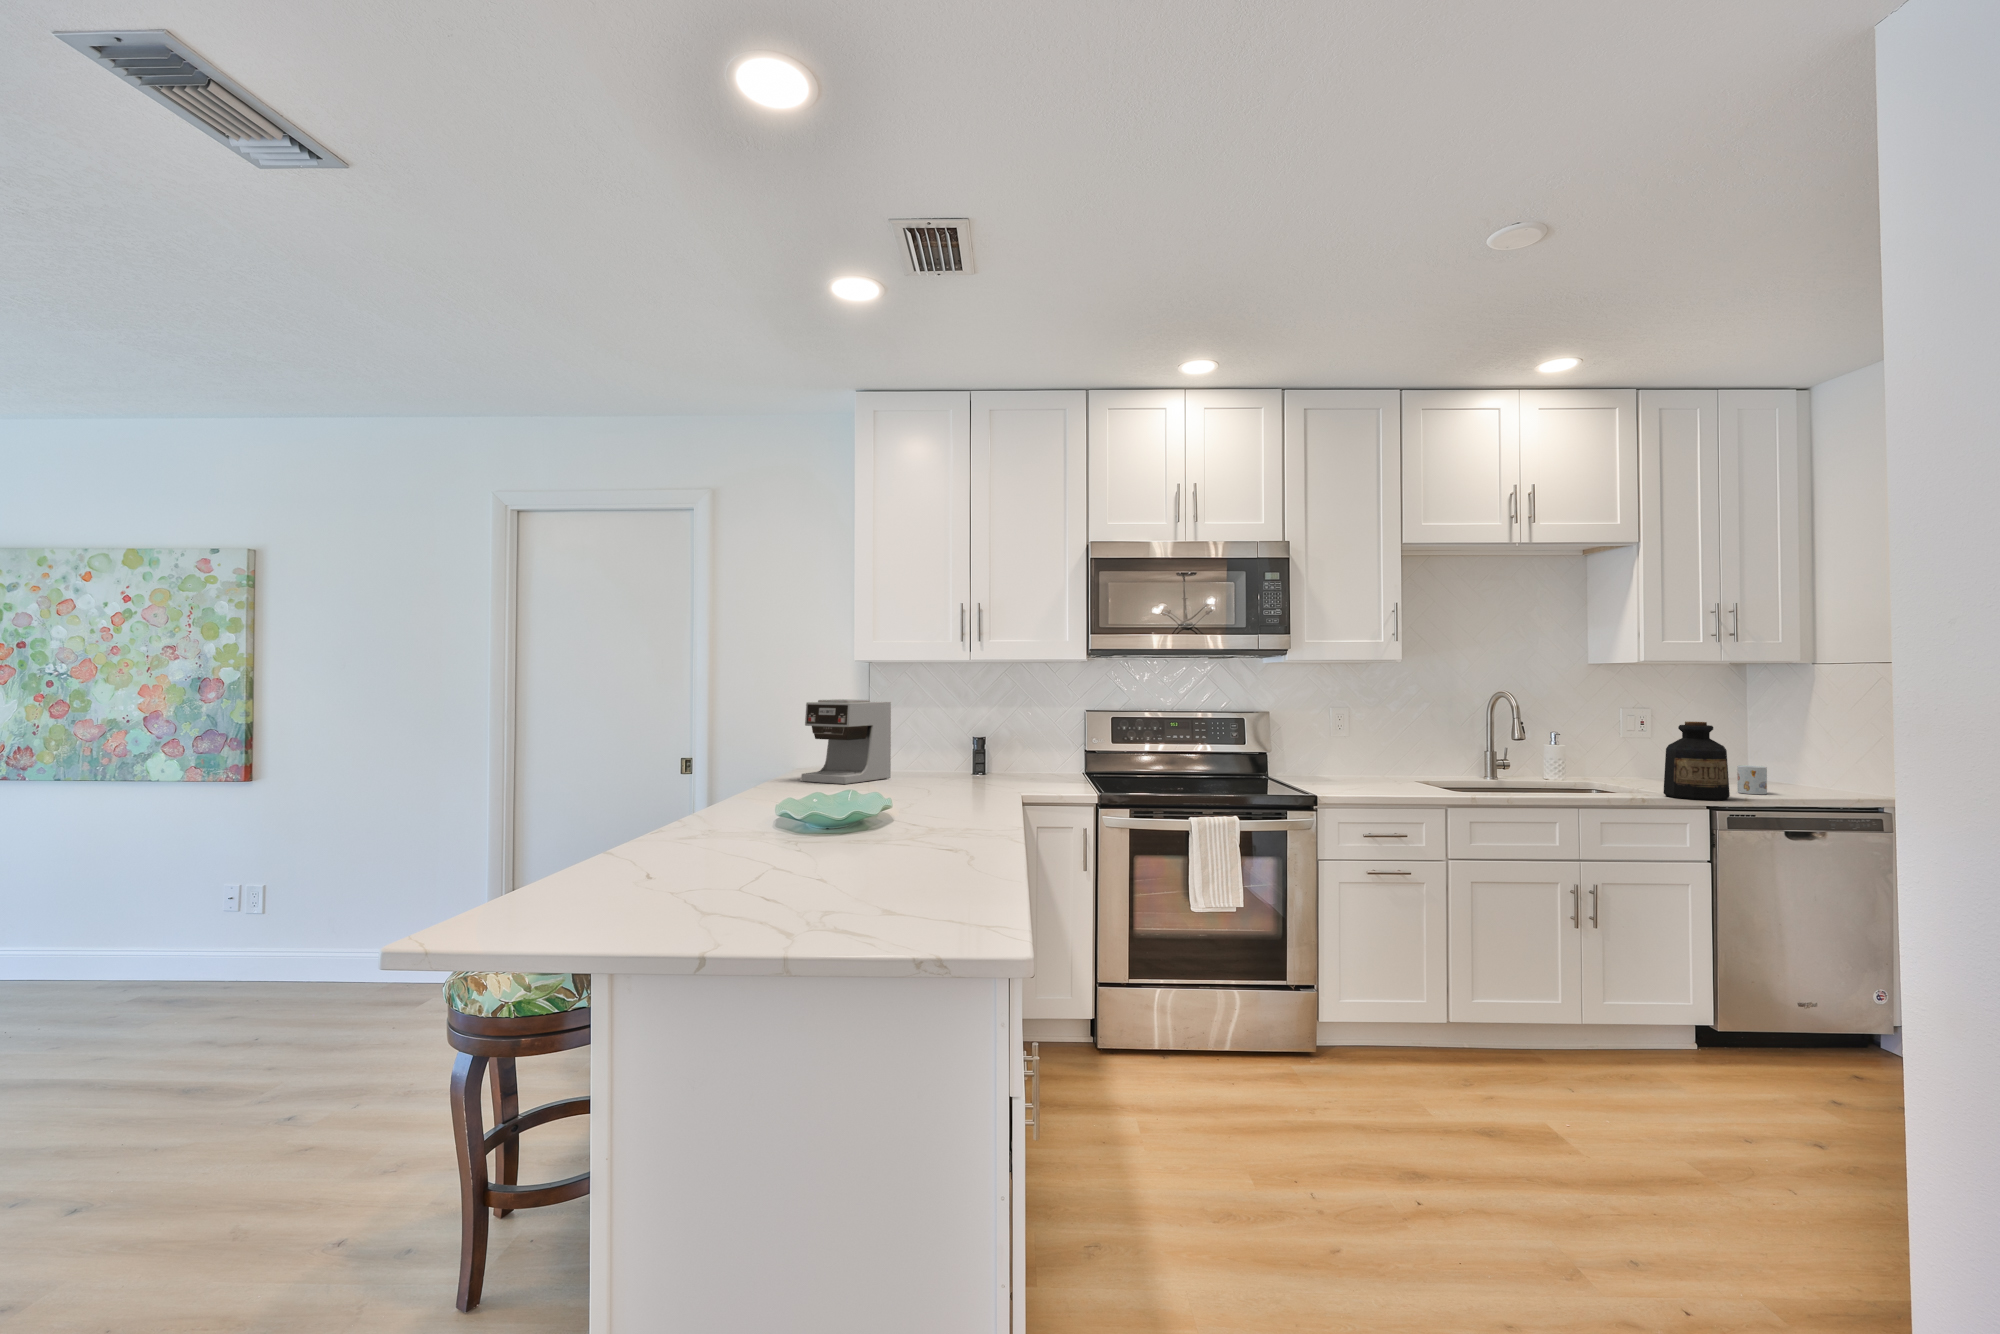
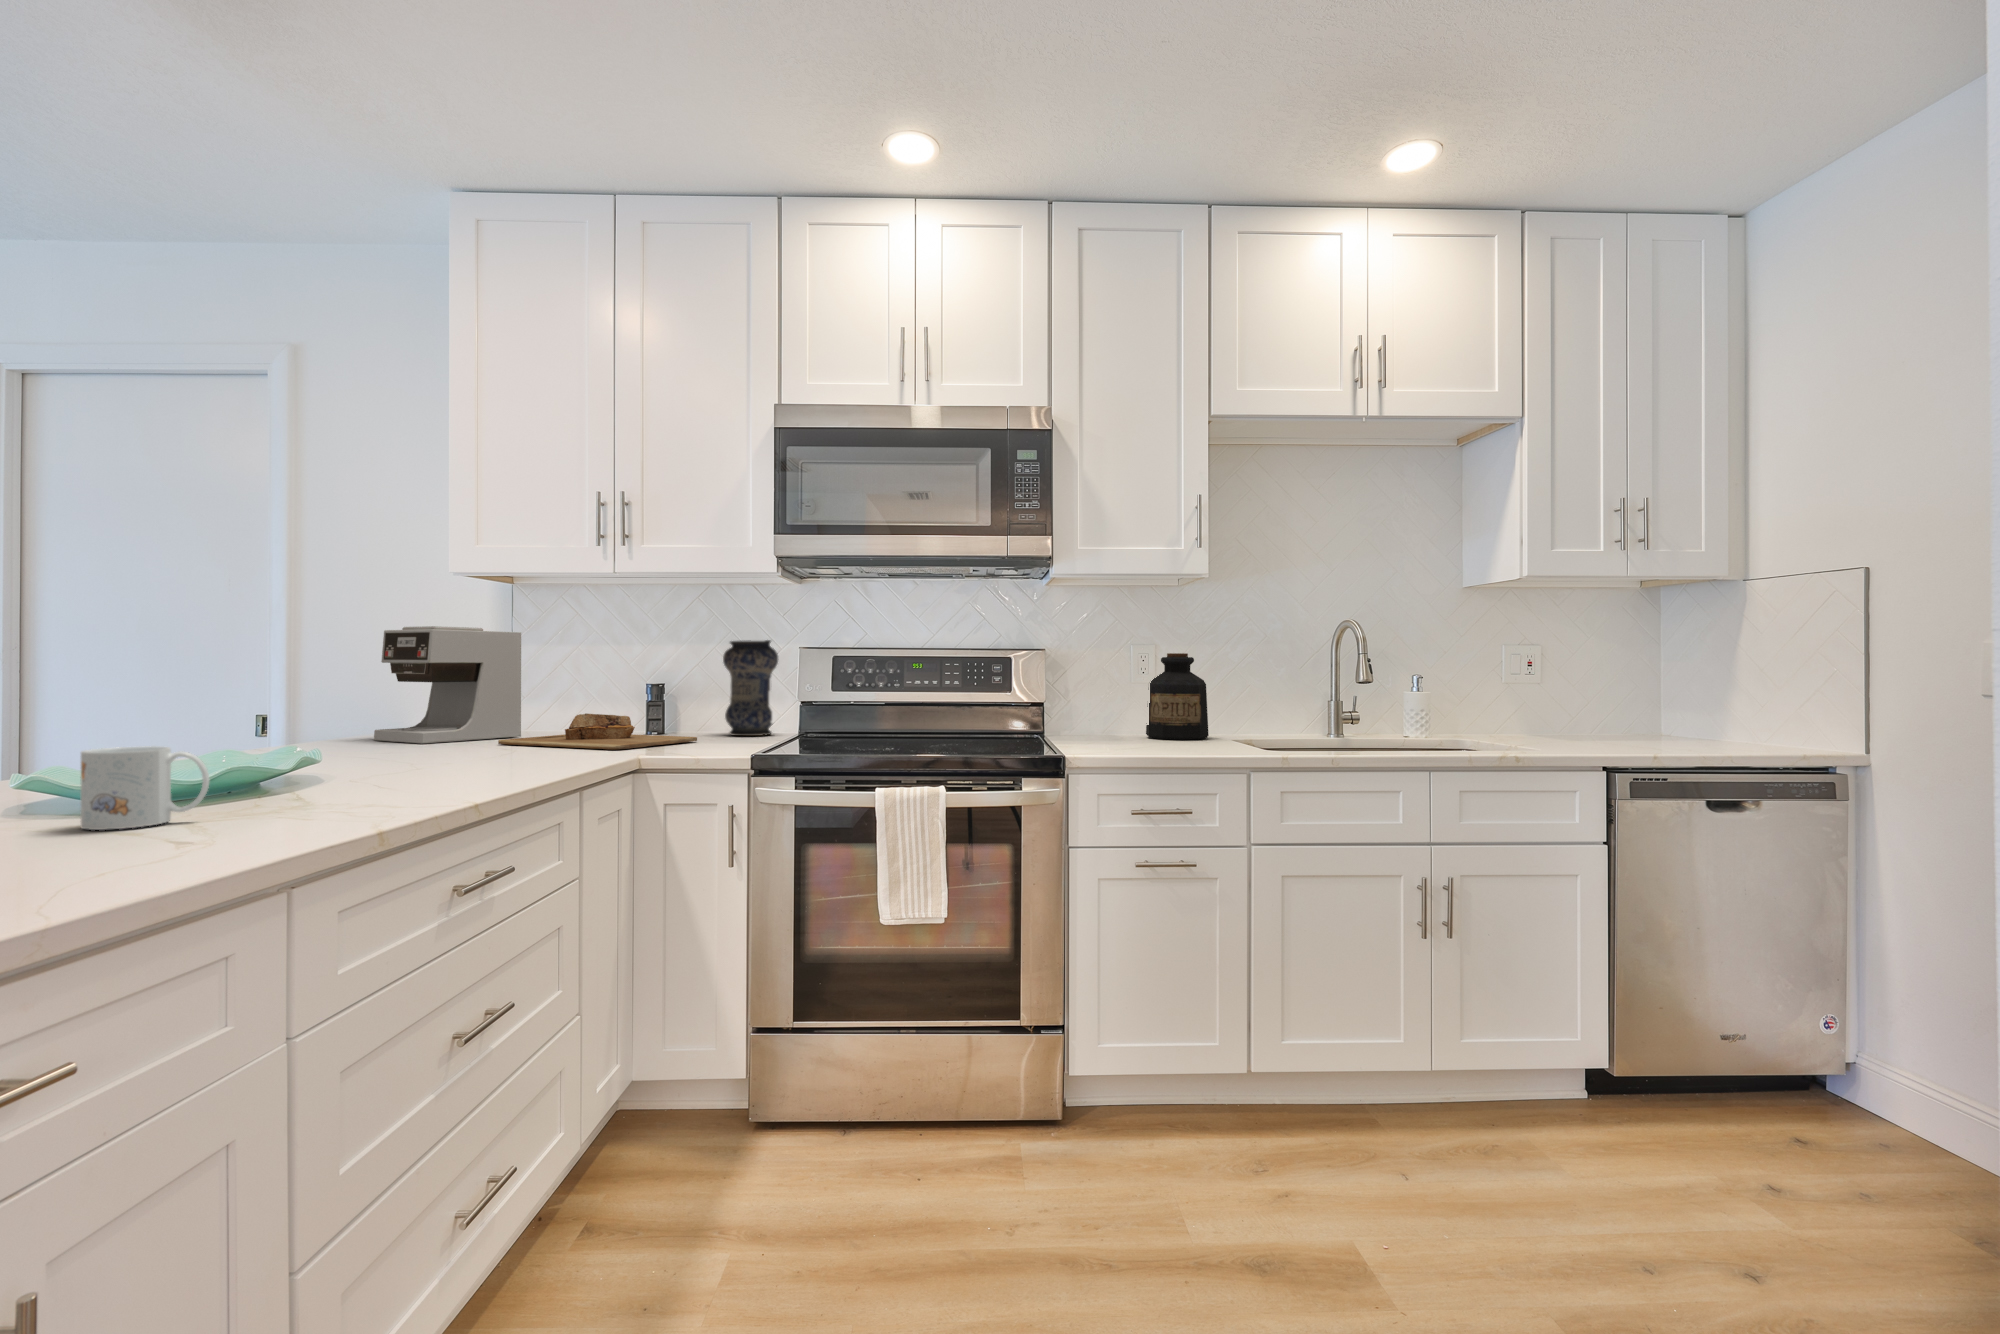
vase: none [1028,705,1068,777] -> present [723,640,778,736]
bottle: present [1663,722,1730,800] -> present [1146,653,1209,740]
cutting board: none [898,763,1028,790] -> present [498,713,697,750]
mug: present [1737,765,1767,794] -> present [81,746,209,830]

